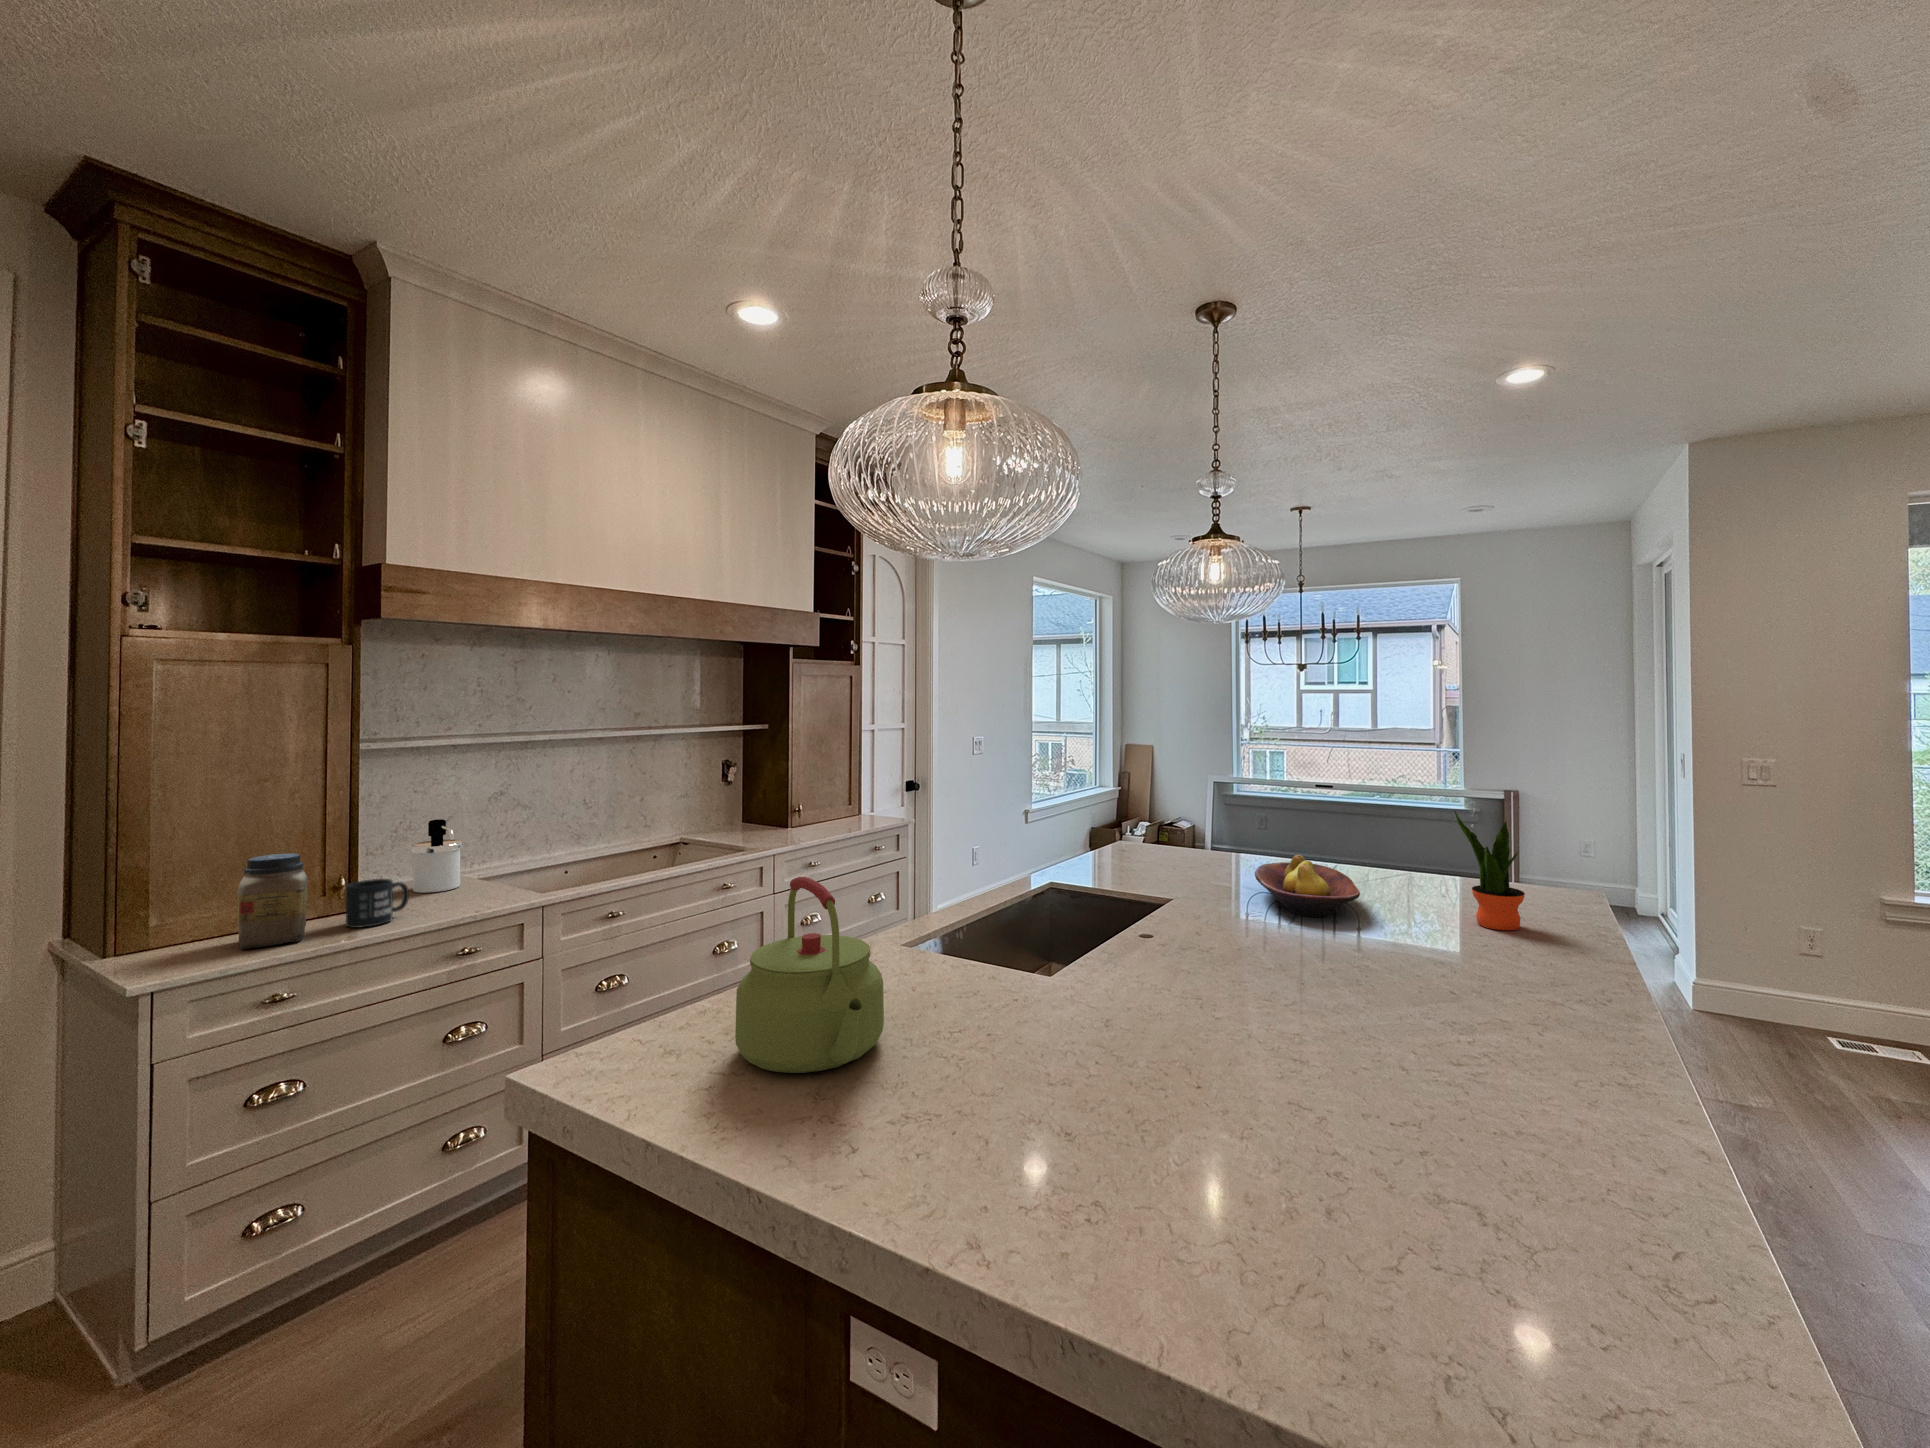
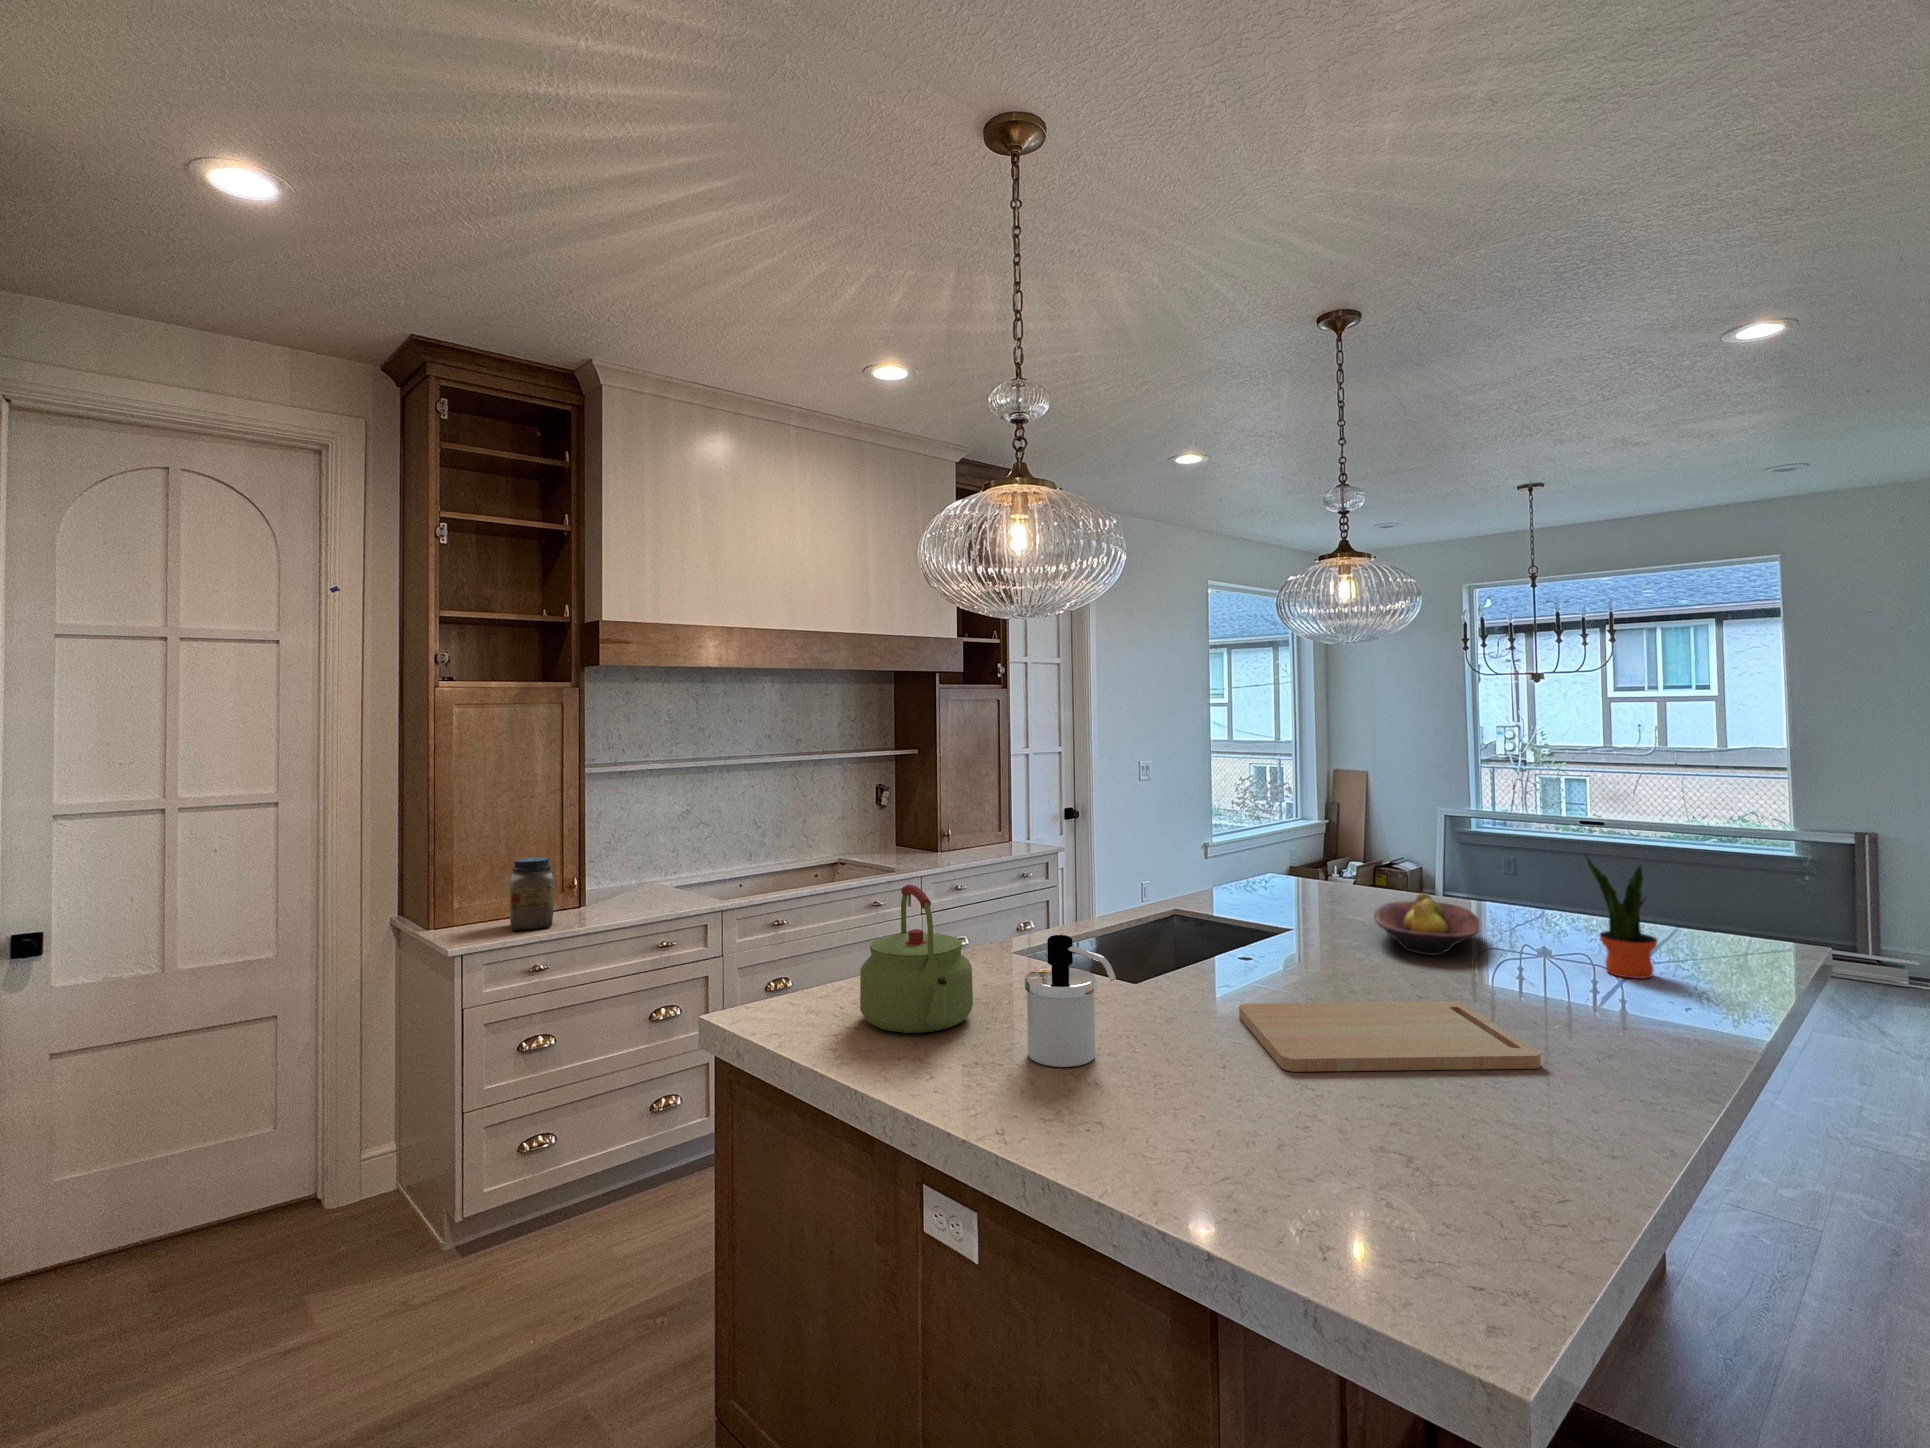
soap dispenser: present [411,819,462,893] -> present [1024,935,1116,1067]
mug: present [346,879,409,928] -> none [579,881,622,920]
cutting board: none [1187,972,1522,1083] -> present [1239,1001,1541,1072]

